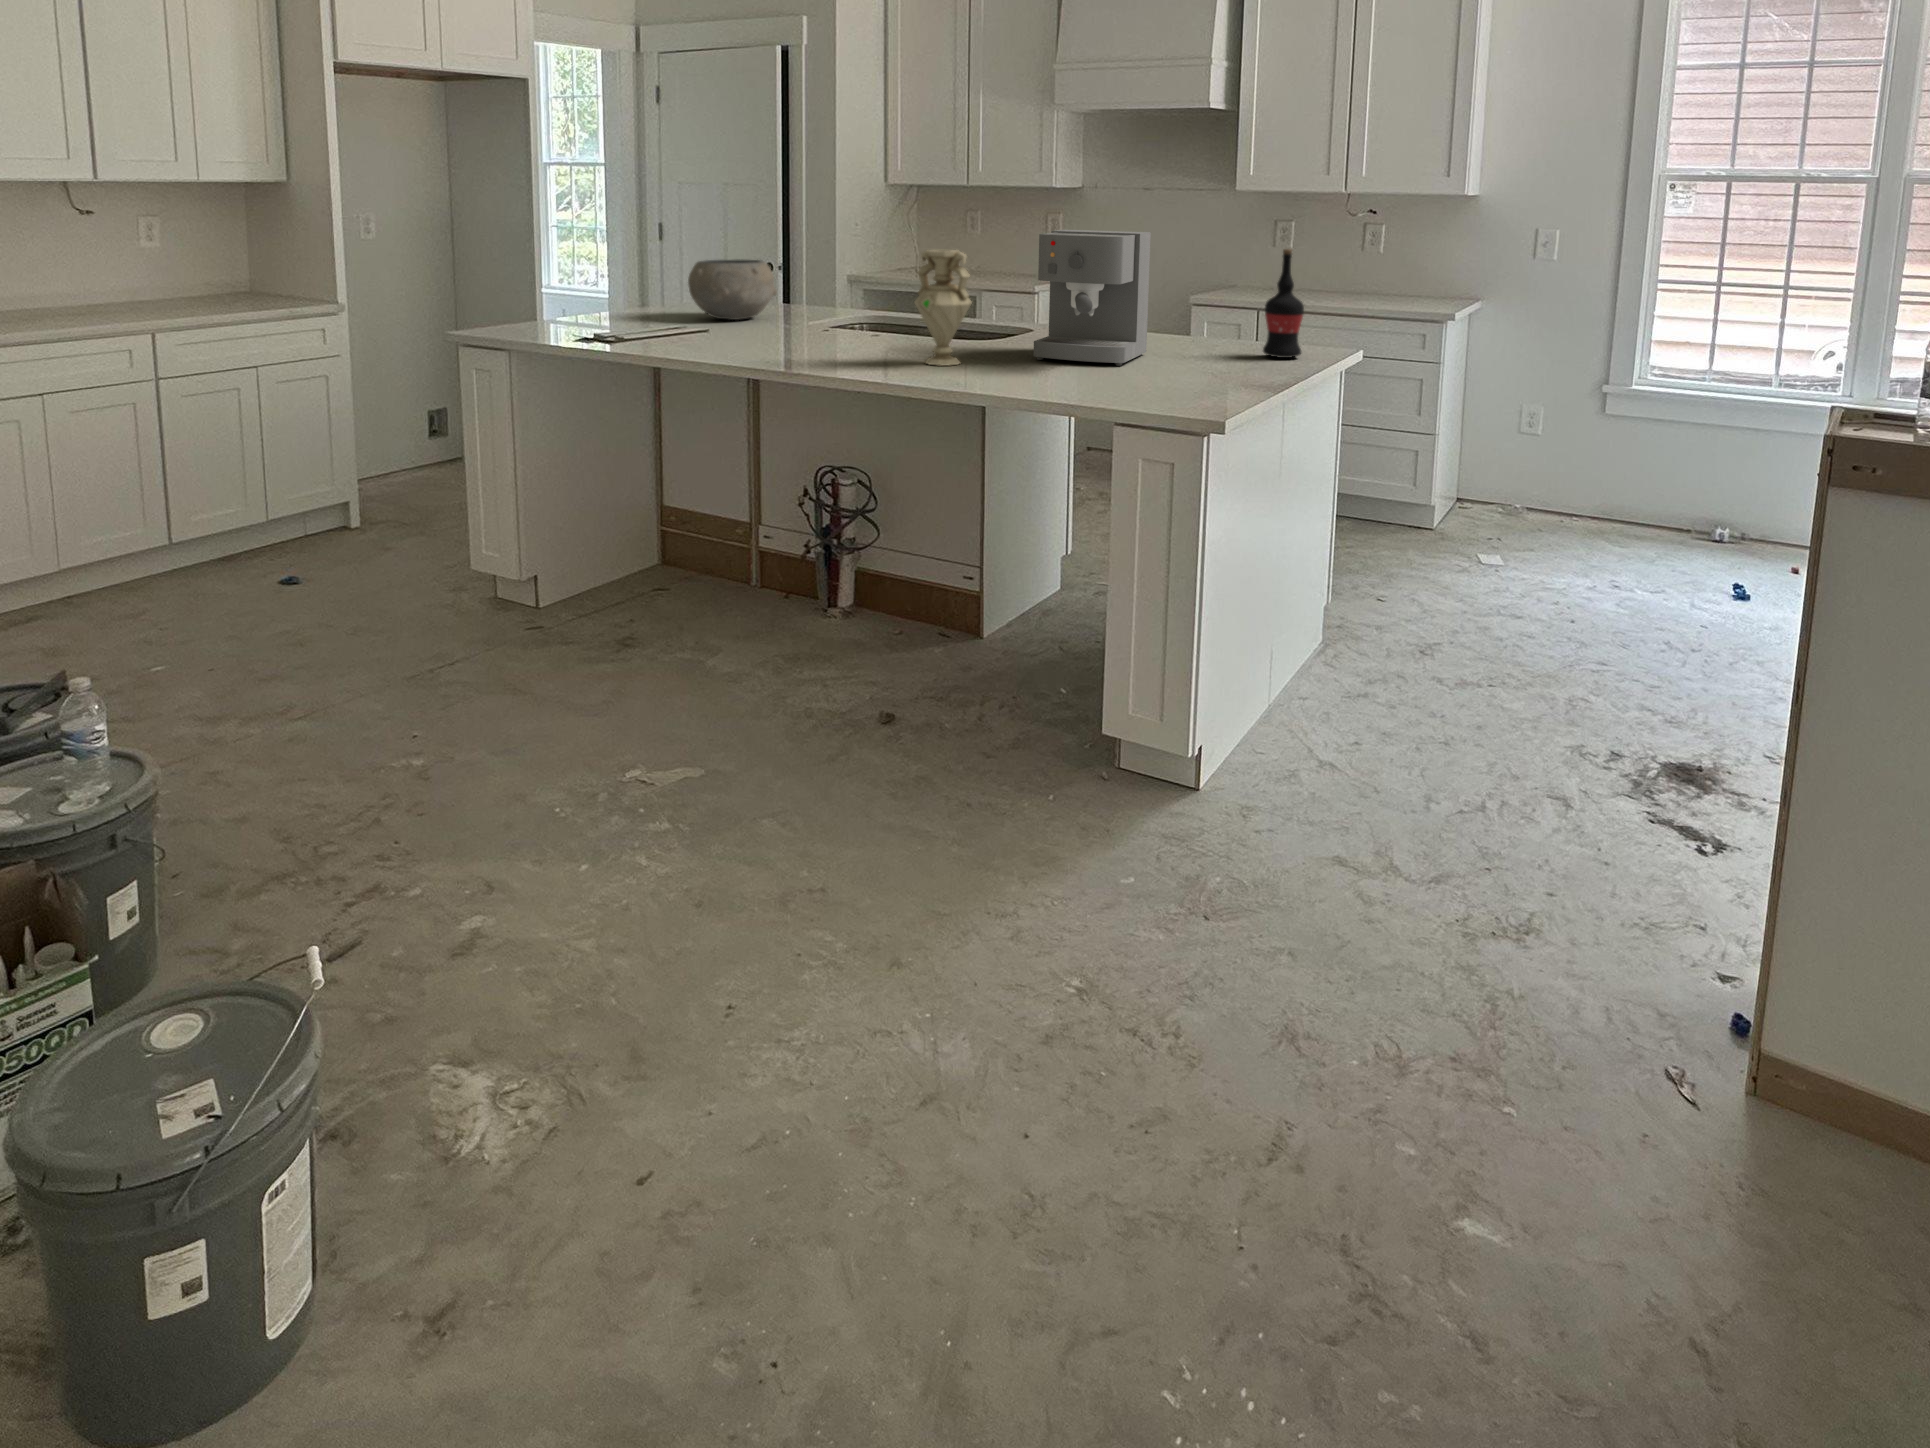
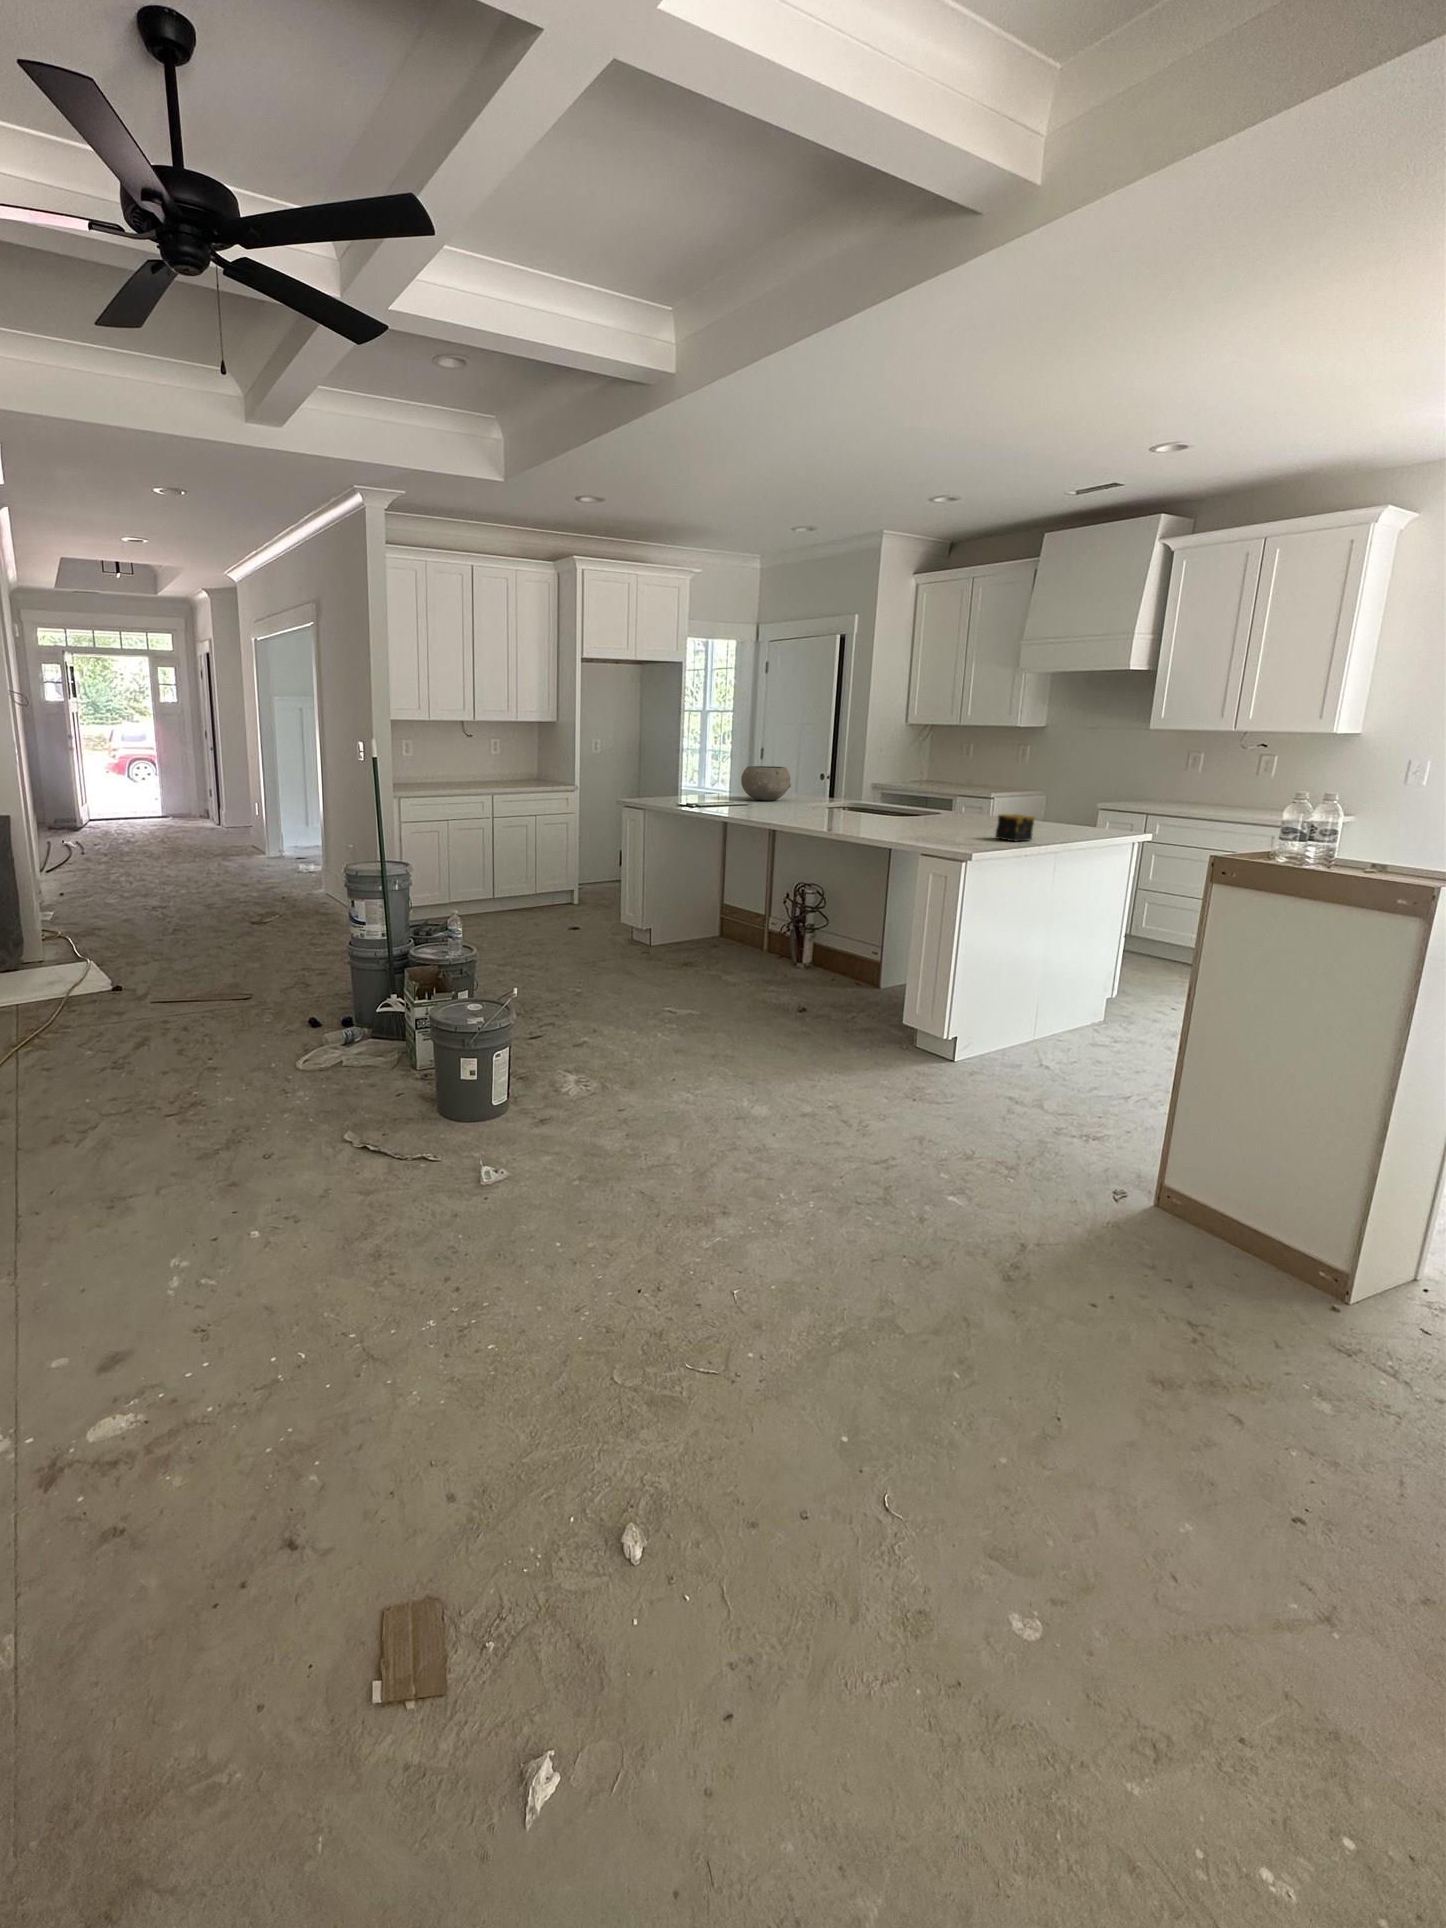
coffee maker: present [1033,230,1151,366] -> none [910,749,997,829]
wine bottle: present [1263,249,1304,358] -> none [1066,763,1097,832]
vase: present [915,250,972,365] -> none [840,758,874,824]
candle: none [1203,339,1260,387] -> present [995,814,1035,841]

